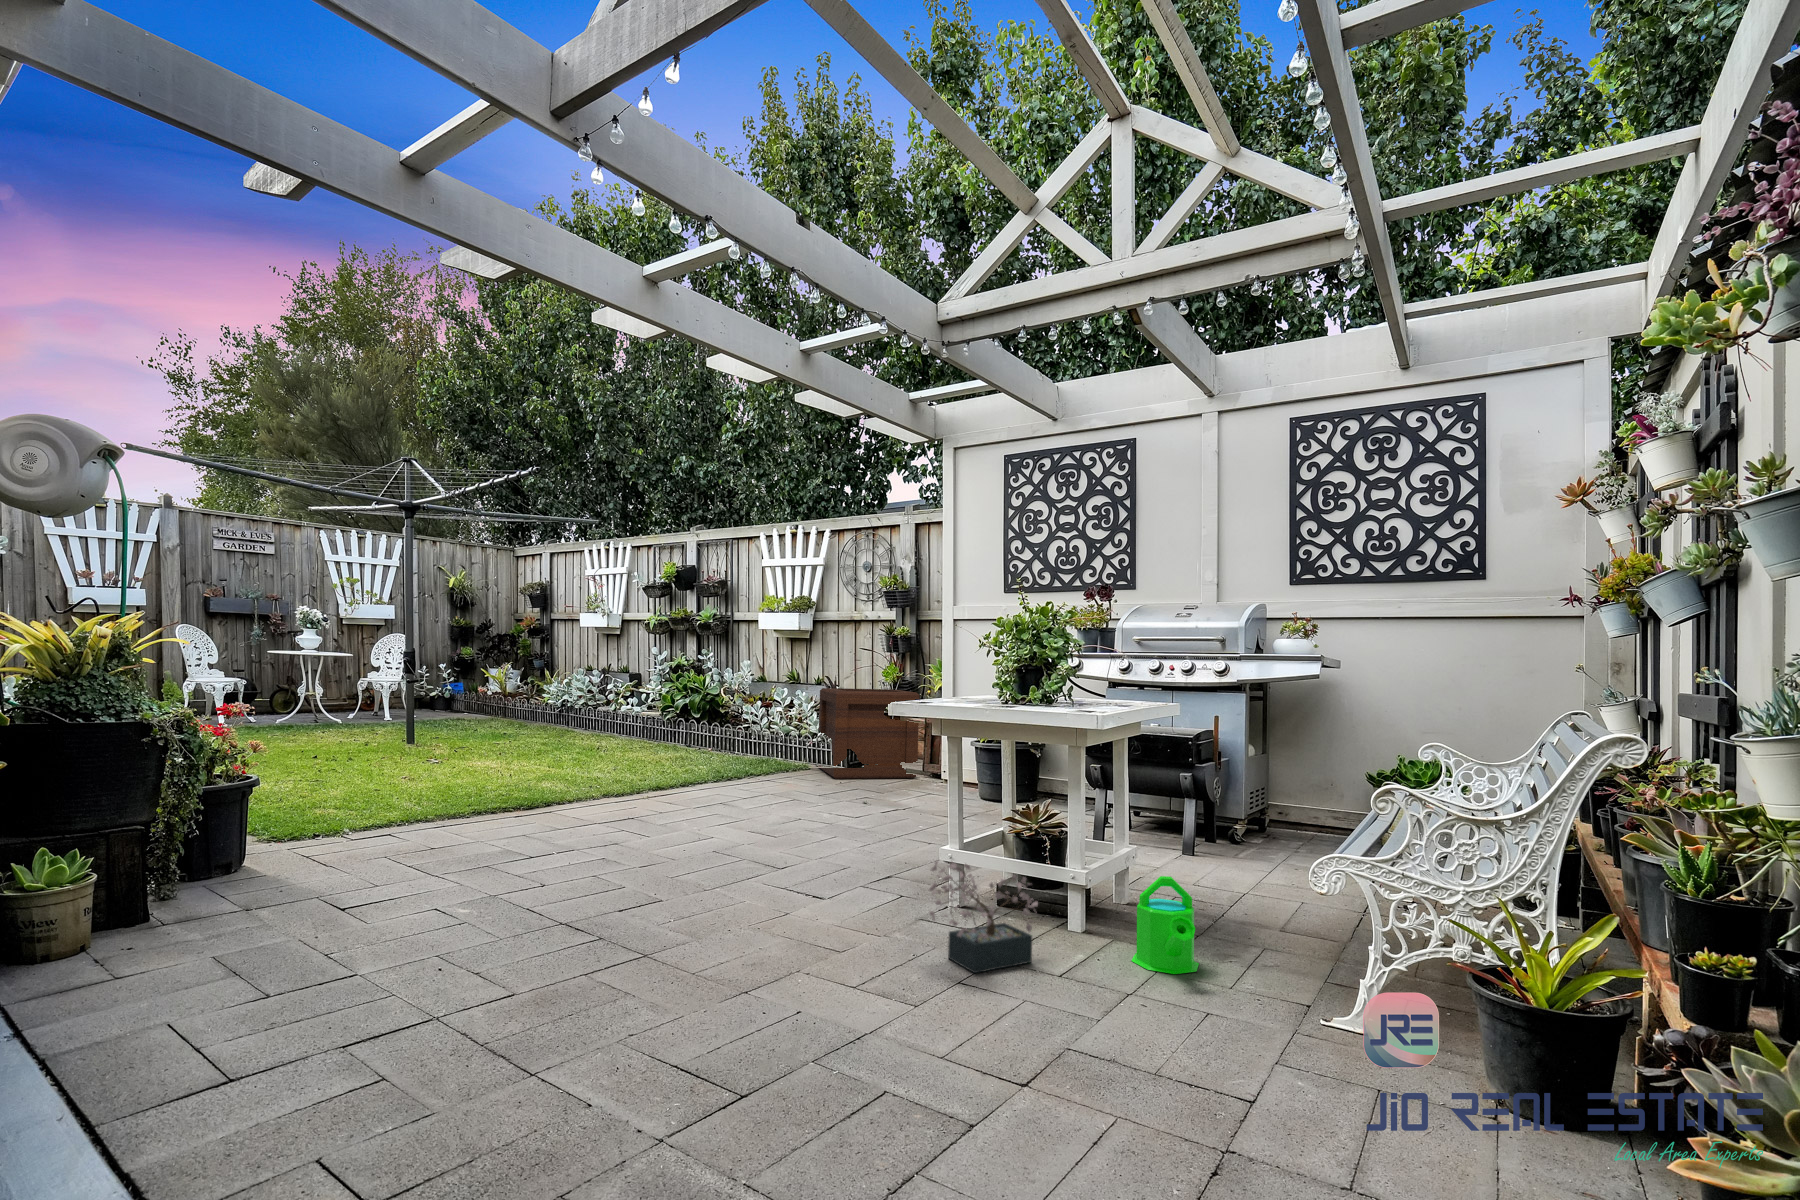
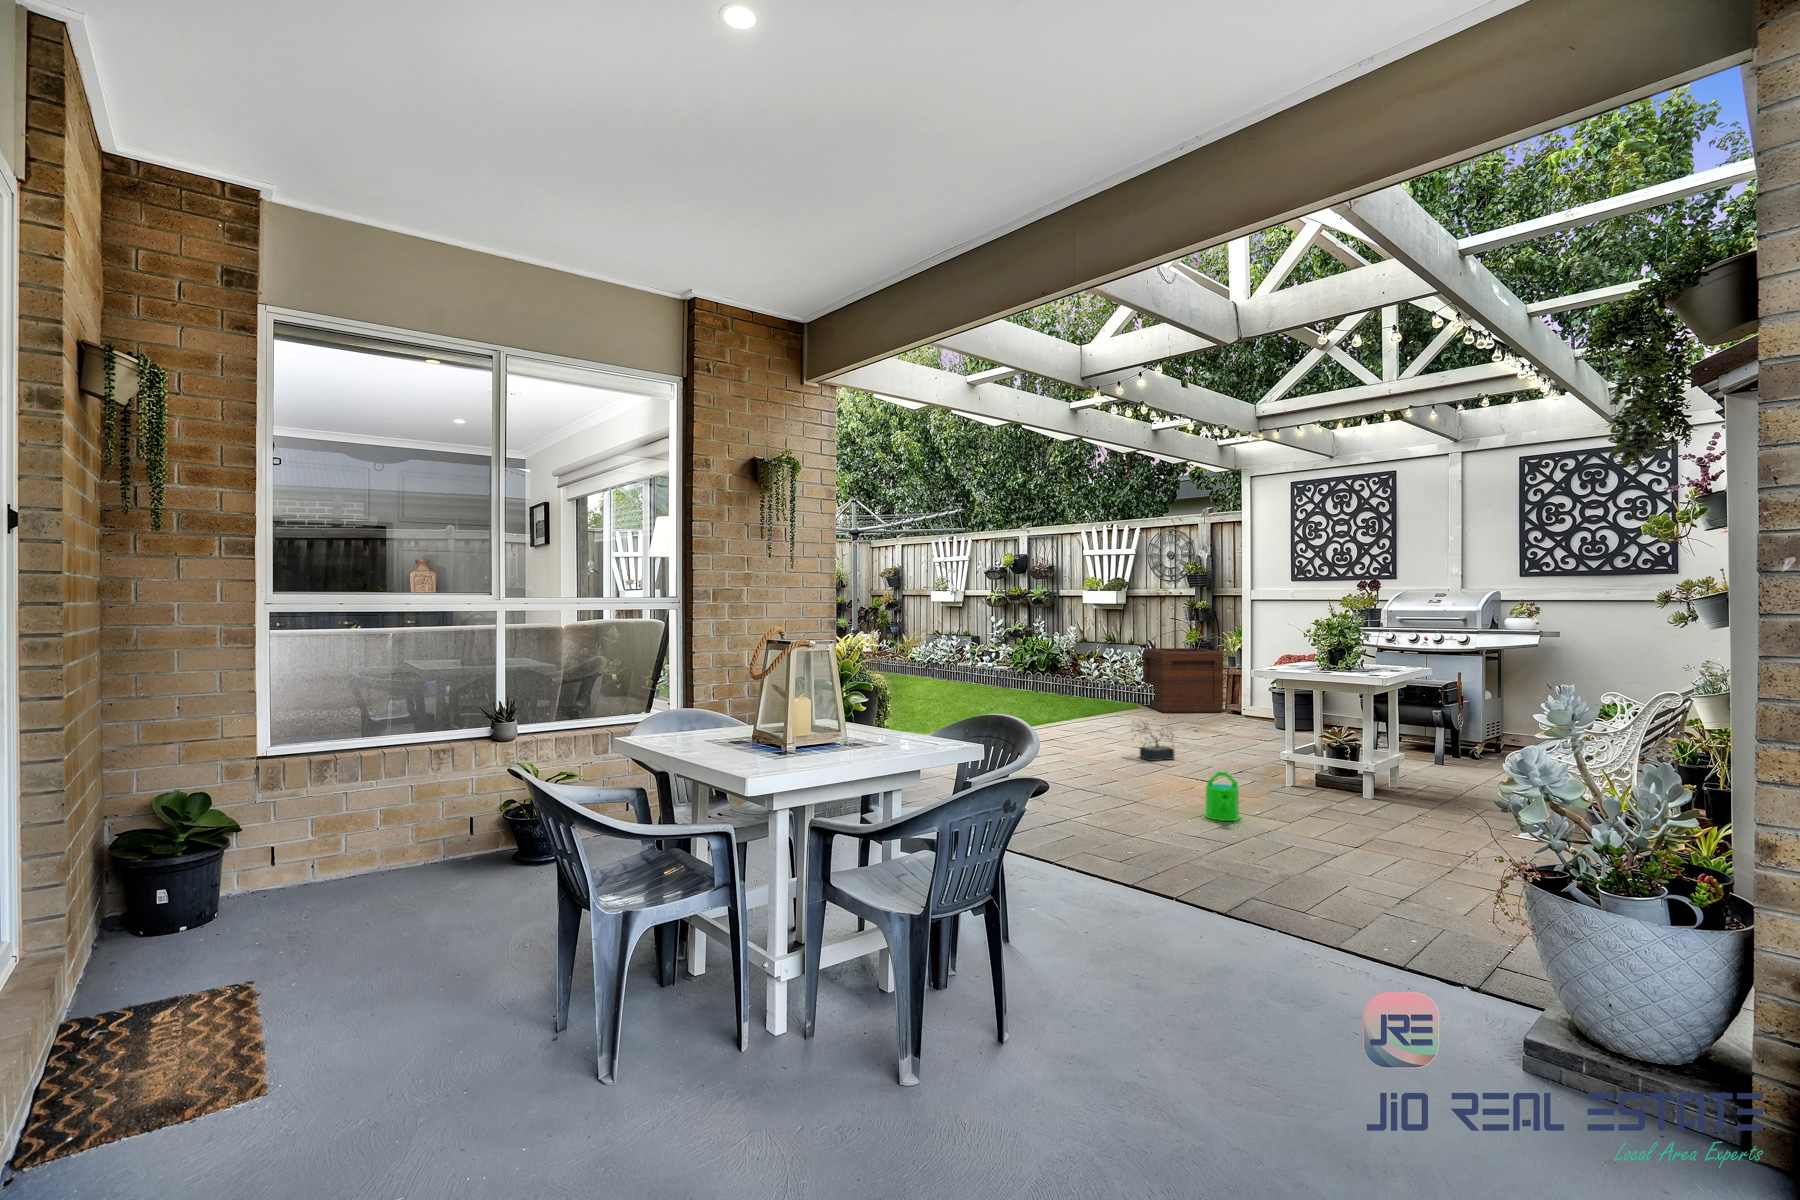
decorative plant: present [929,861,1038,973] -> present [1131,720,1178,761]
watering can: present [1131,876,1199,974] -> present [1204,771,1240,821]

